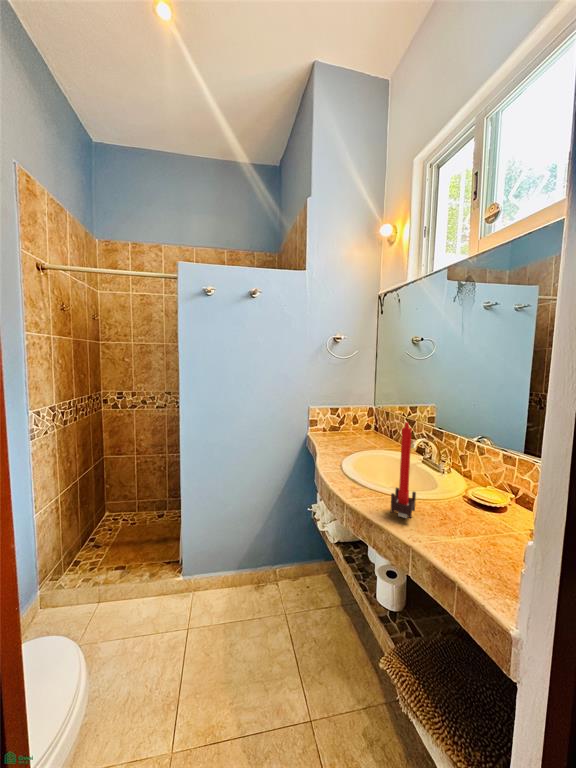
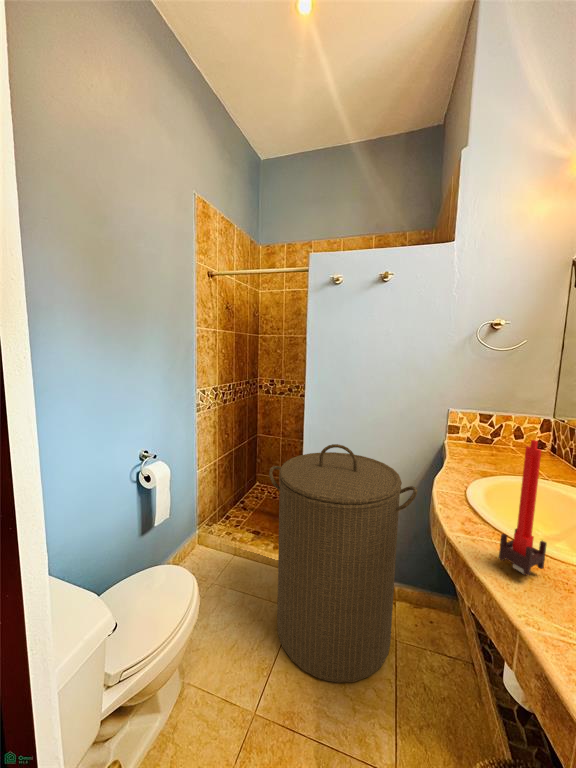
laundry hamper: none [154,450,299,686] -> present [269,444,417,683]

